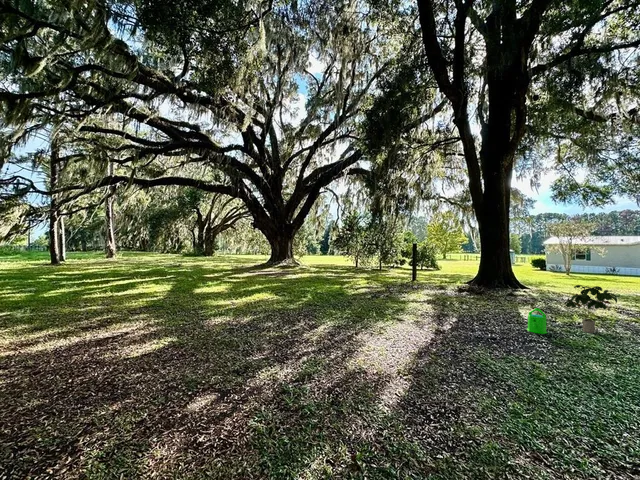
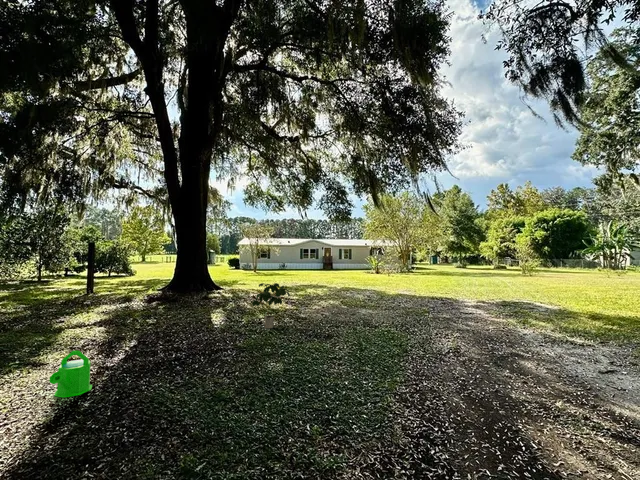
watering can: present [527,308,547,334] -> present [50,350,92,398]

